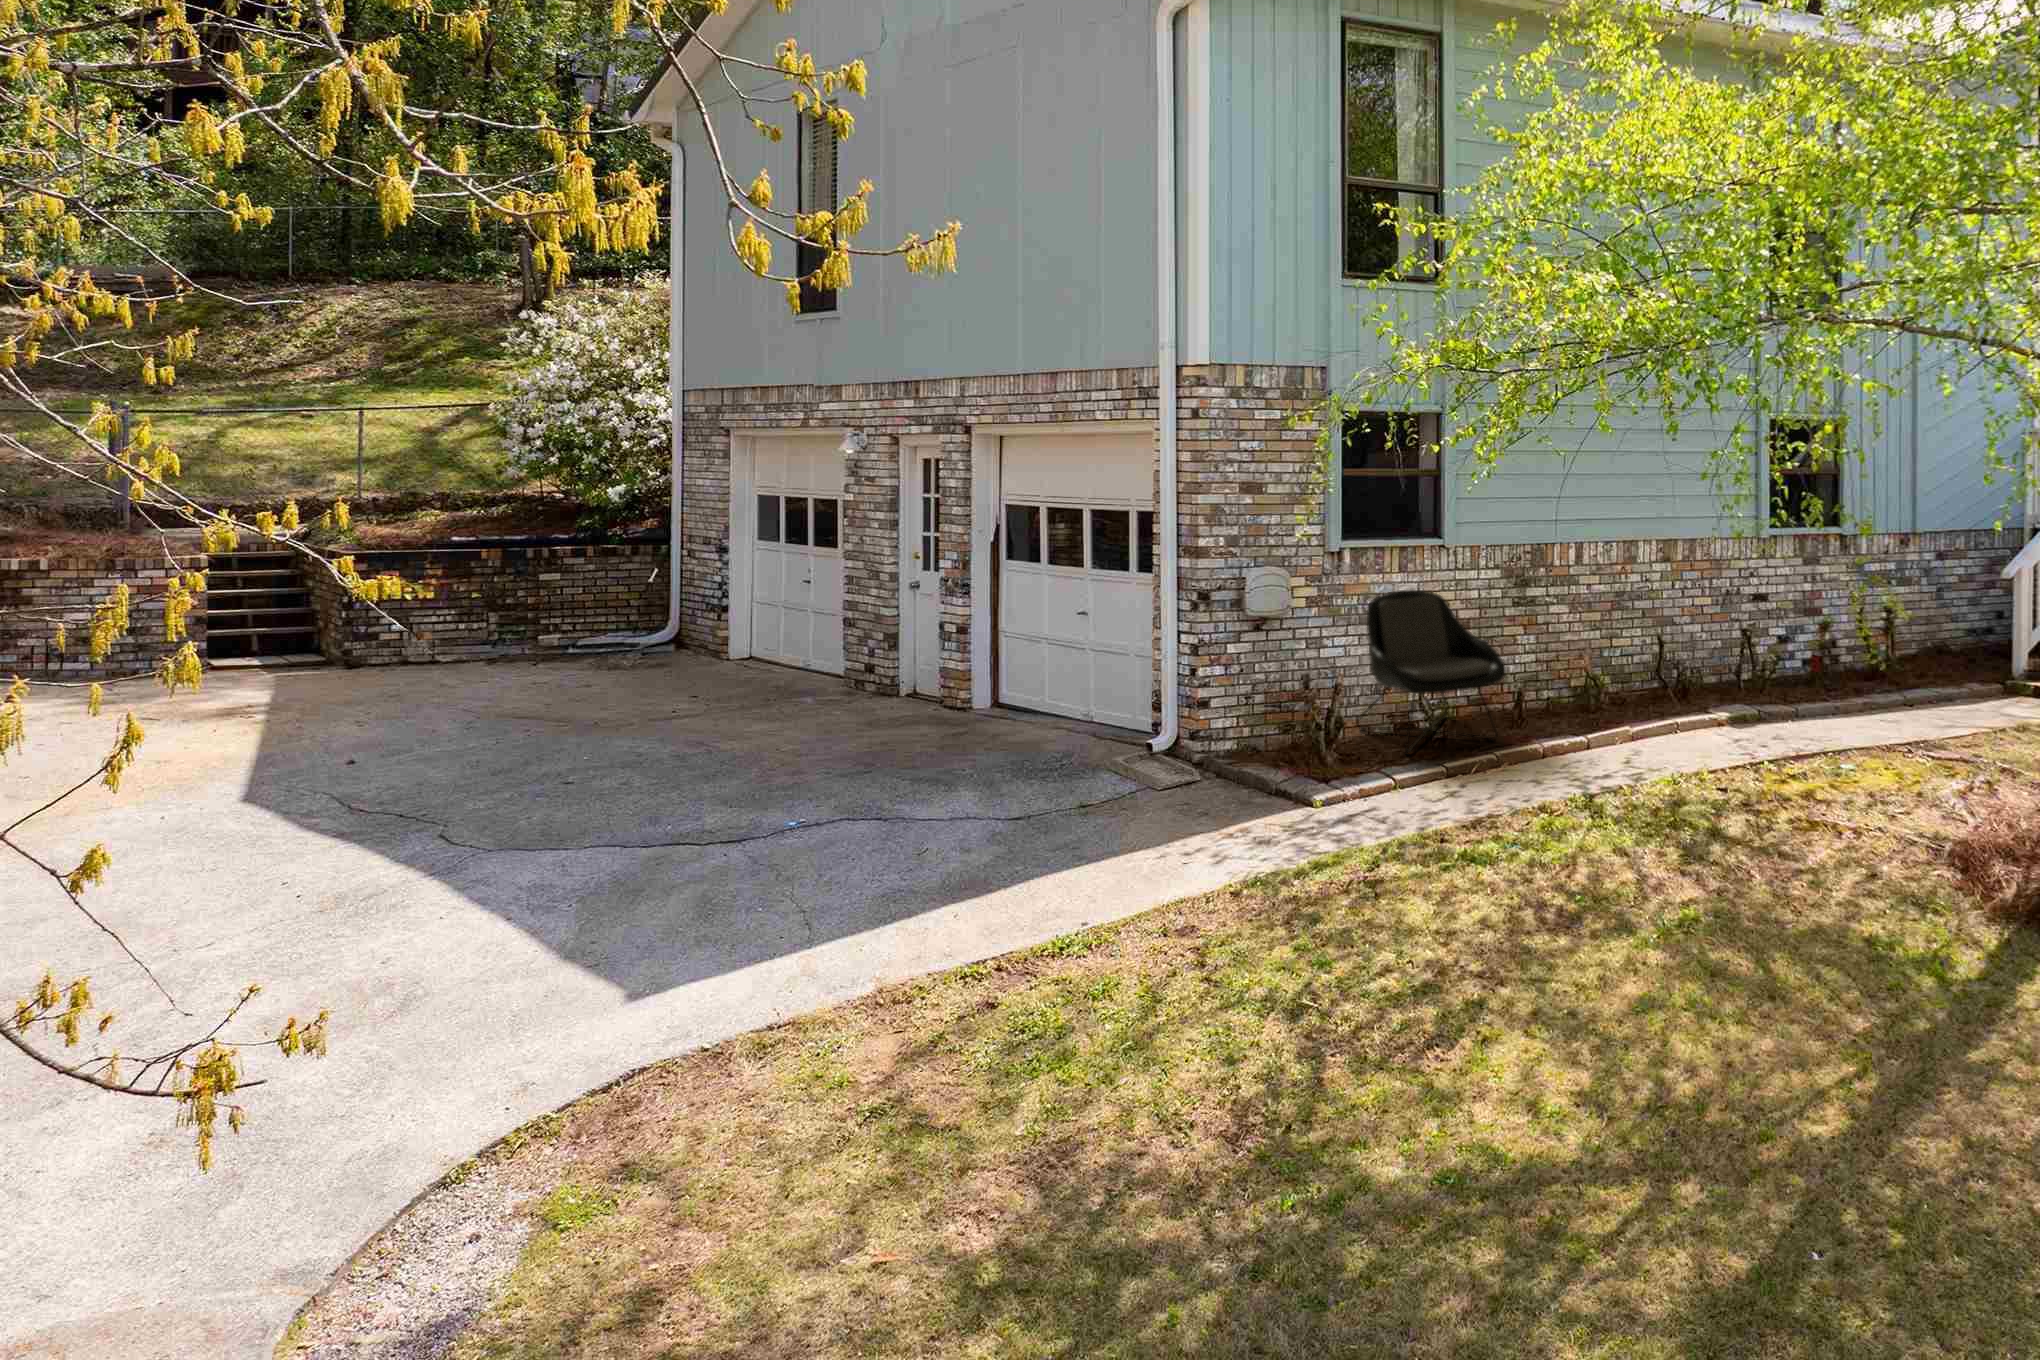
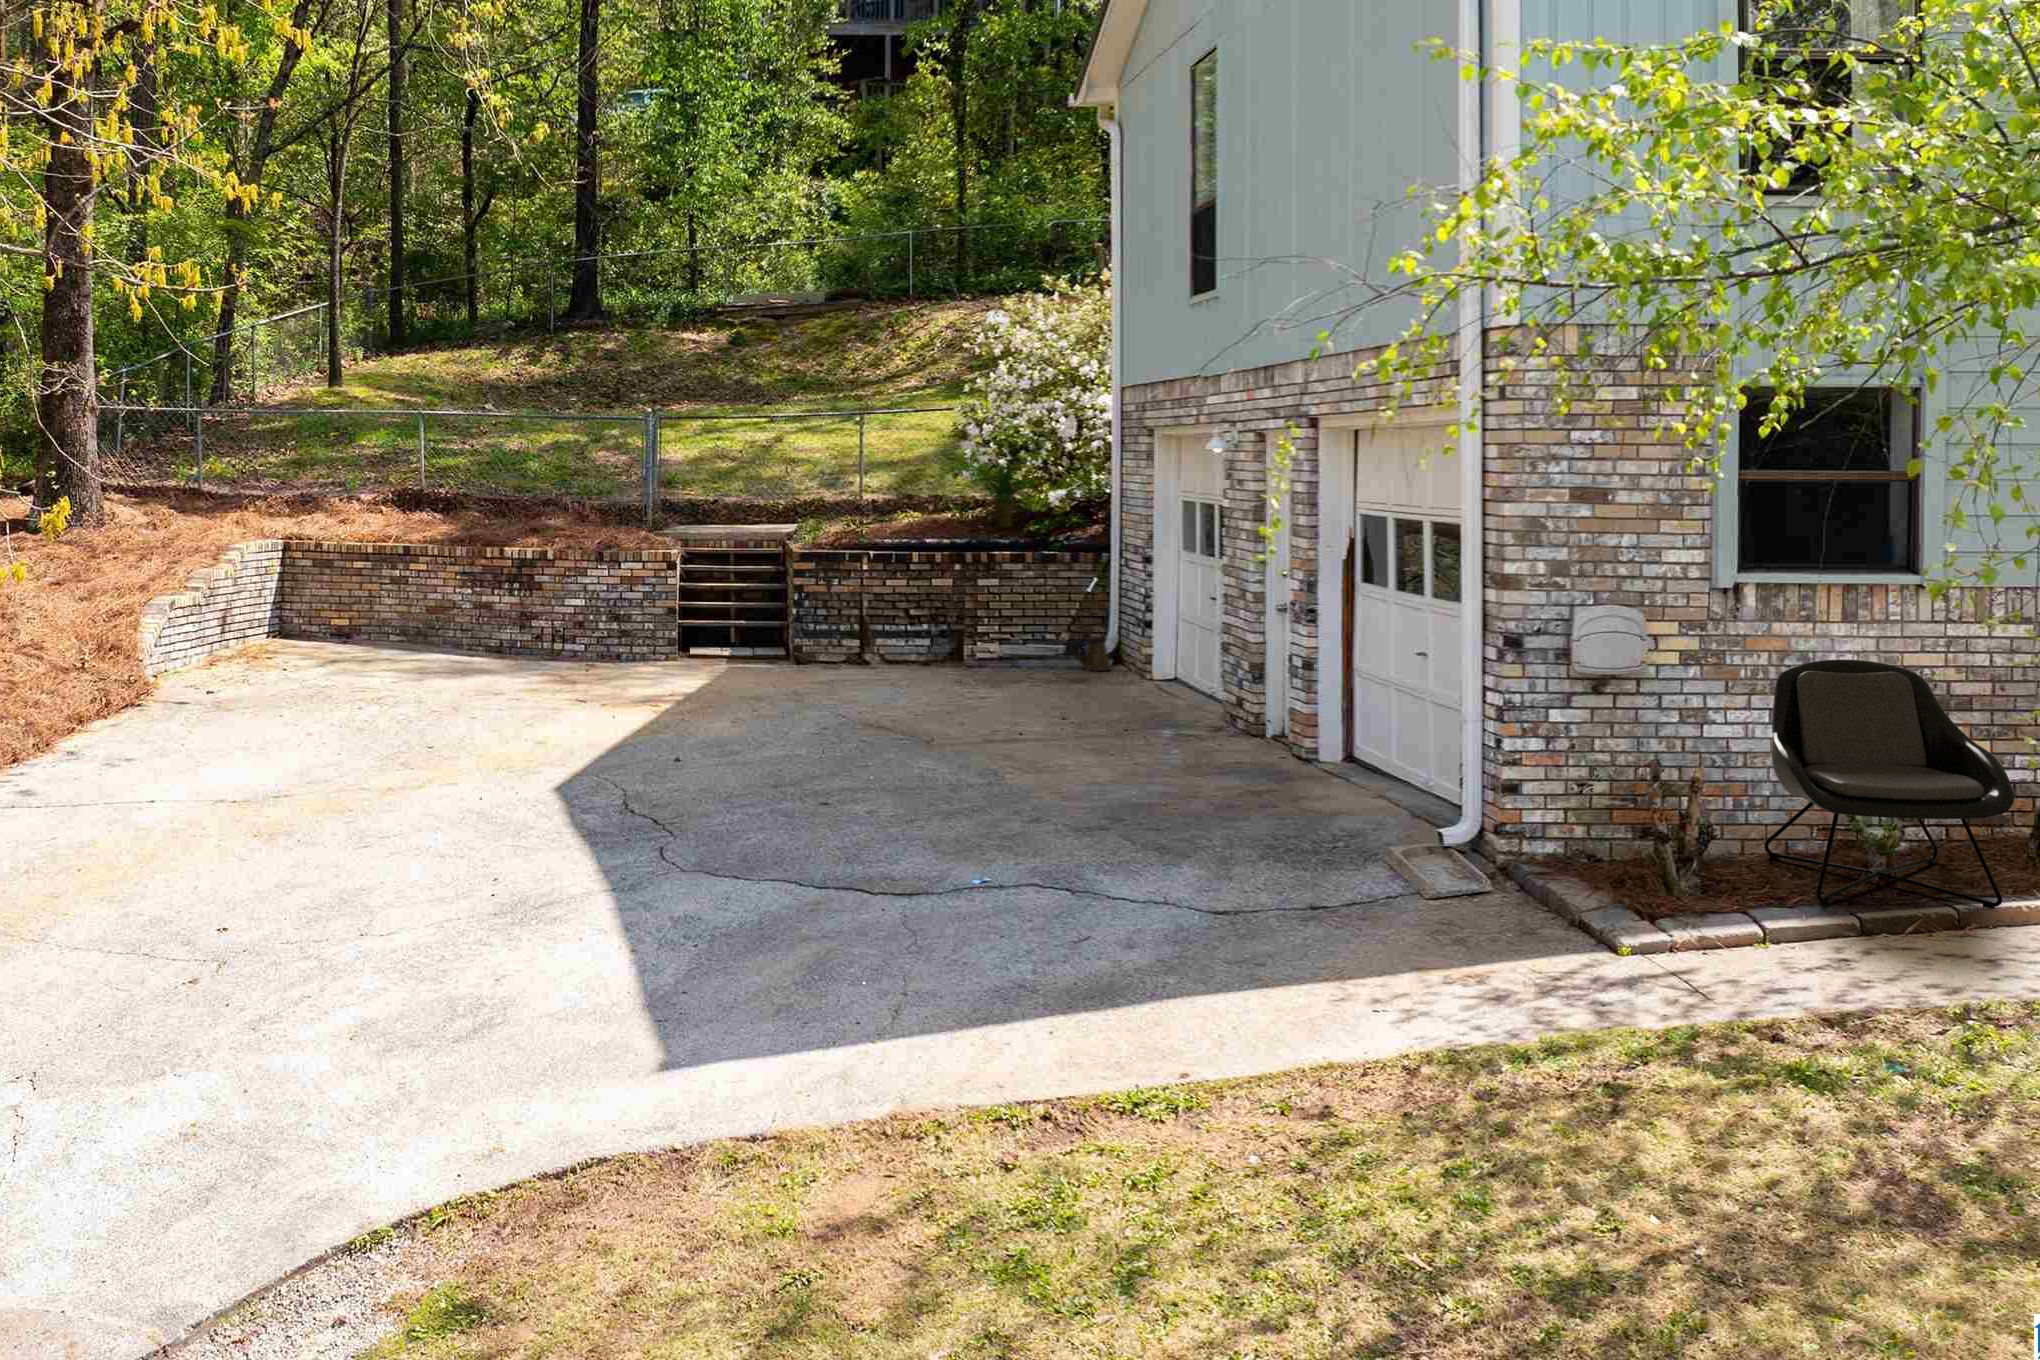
potted plant: none [527,461,579,523] -> present [989,465,1023,527]
watering can: none [646,620,704,652] -> present [1063,637,1110,671]

